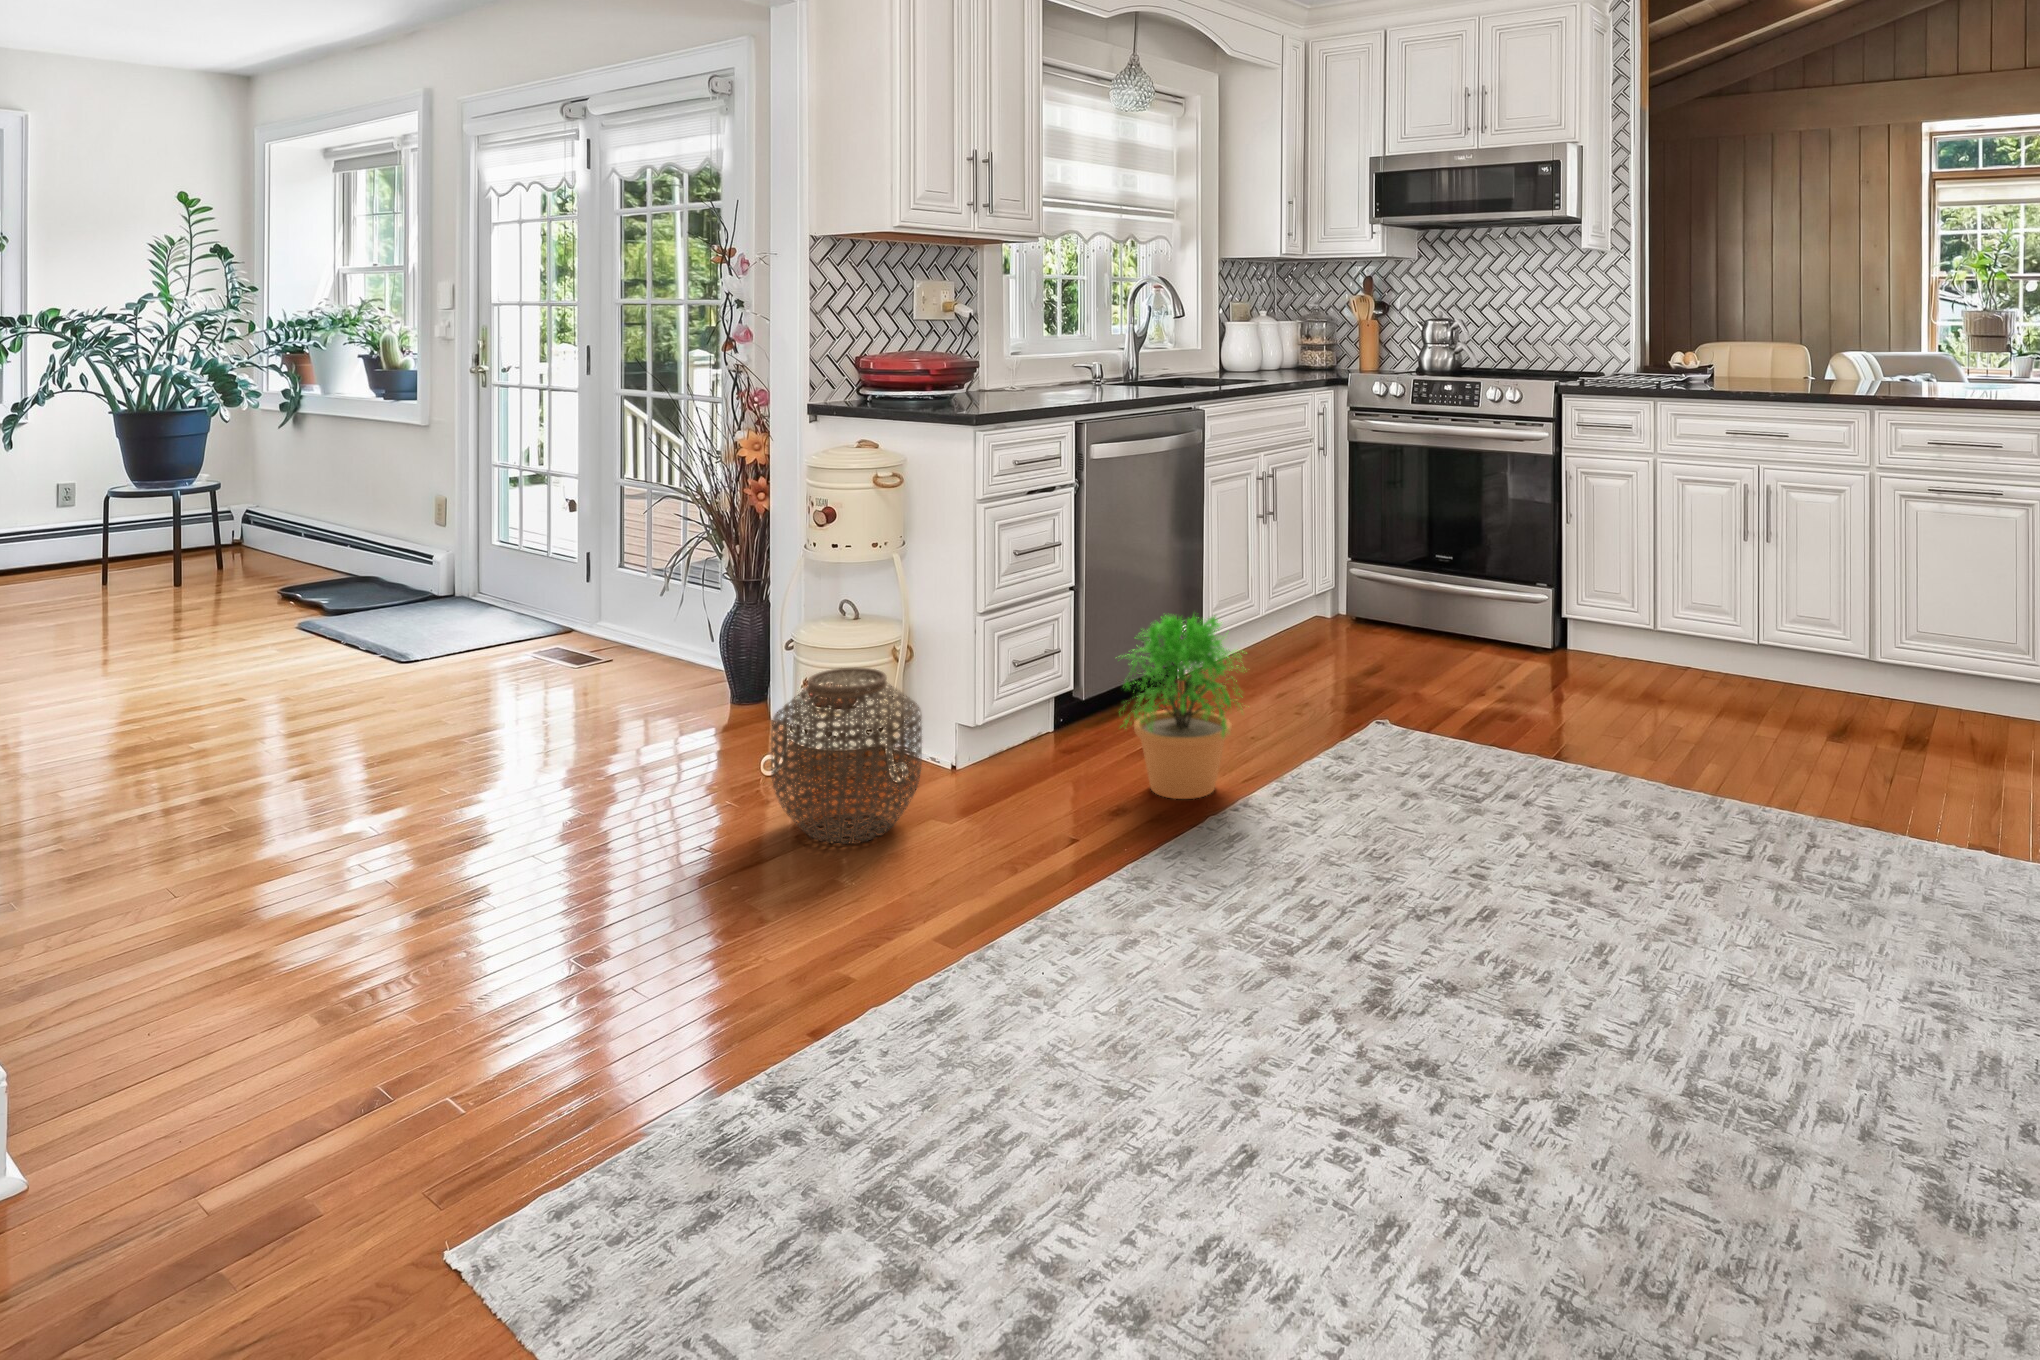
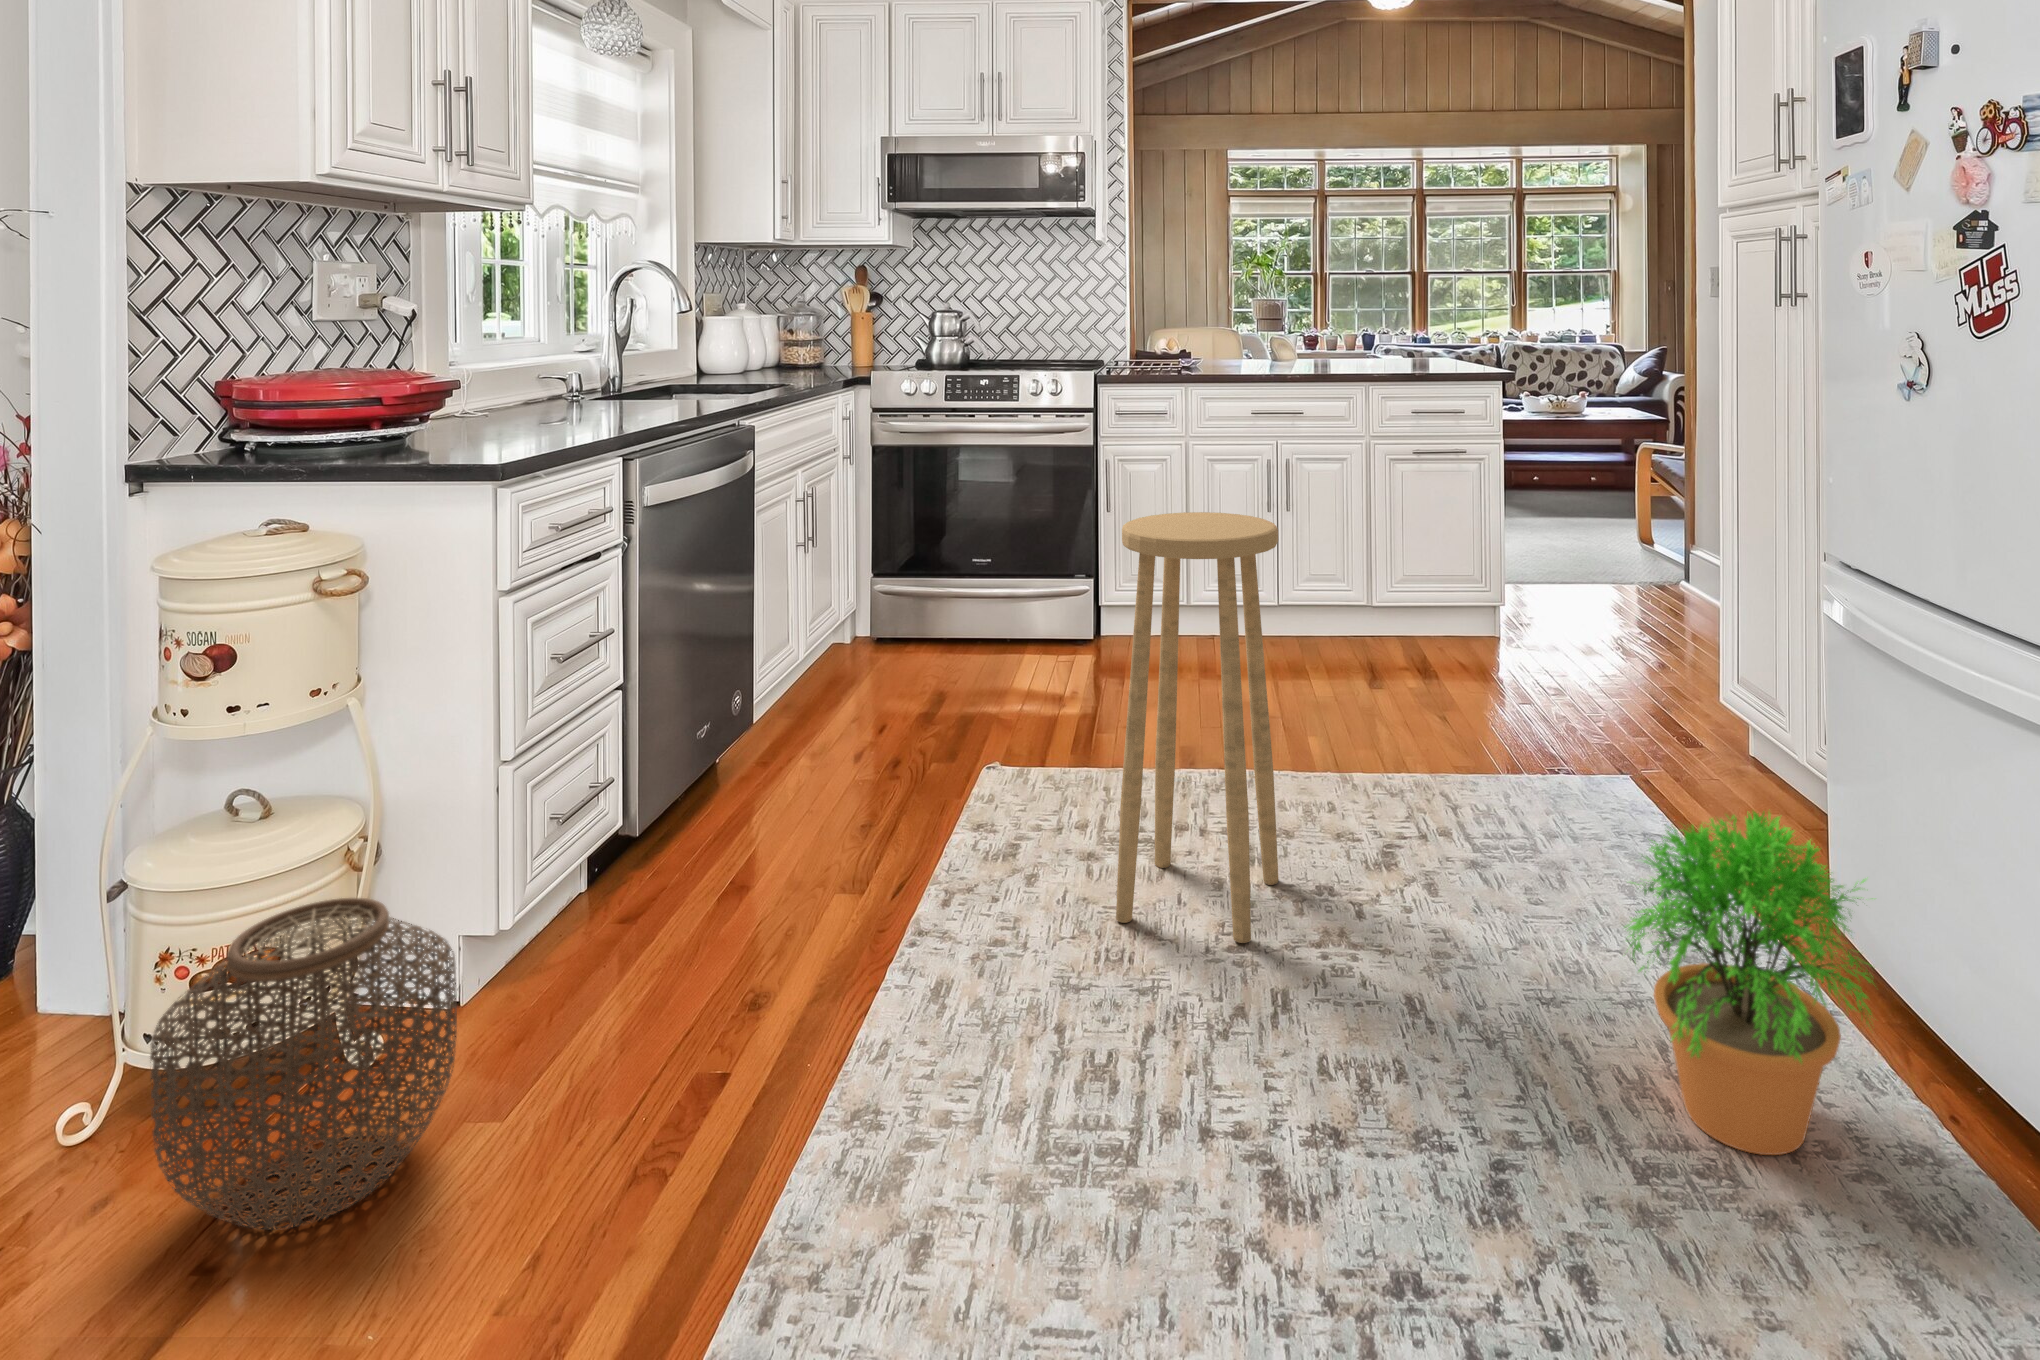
stool: none [1398,494,1563,865] -> present [1116,512,1279,943]
potted plant: present [1121,615,1243,799] -> present [1626,811,1874,1155]

